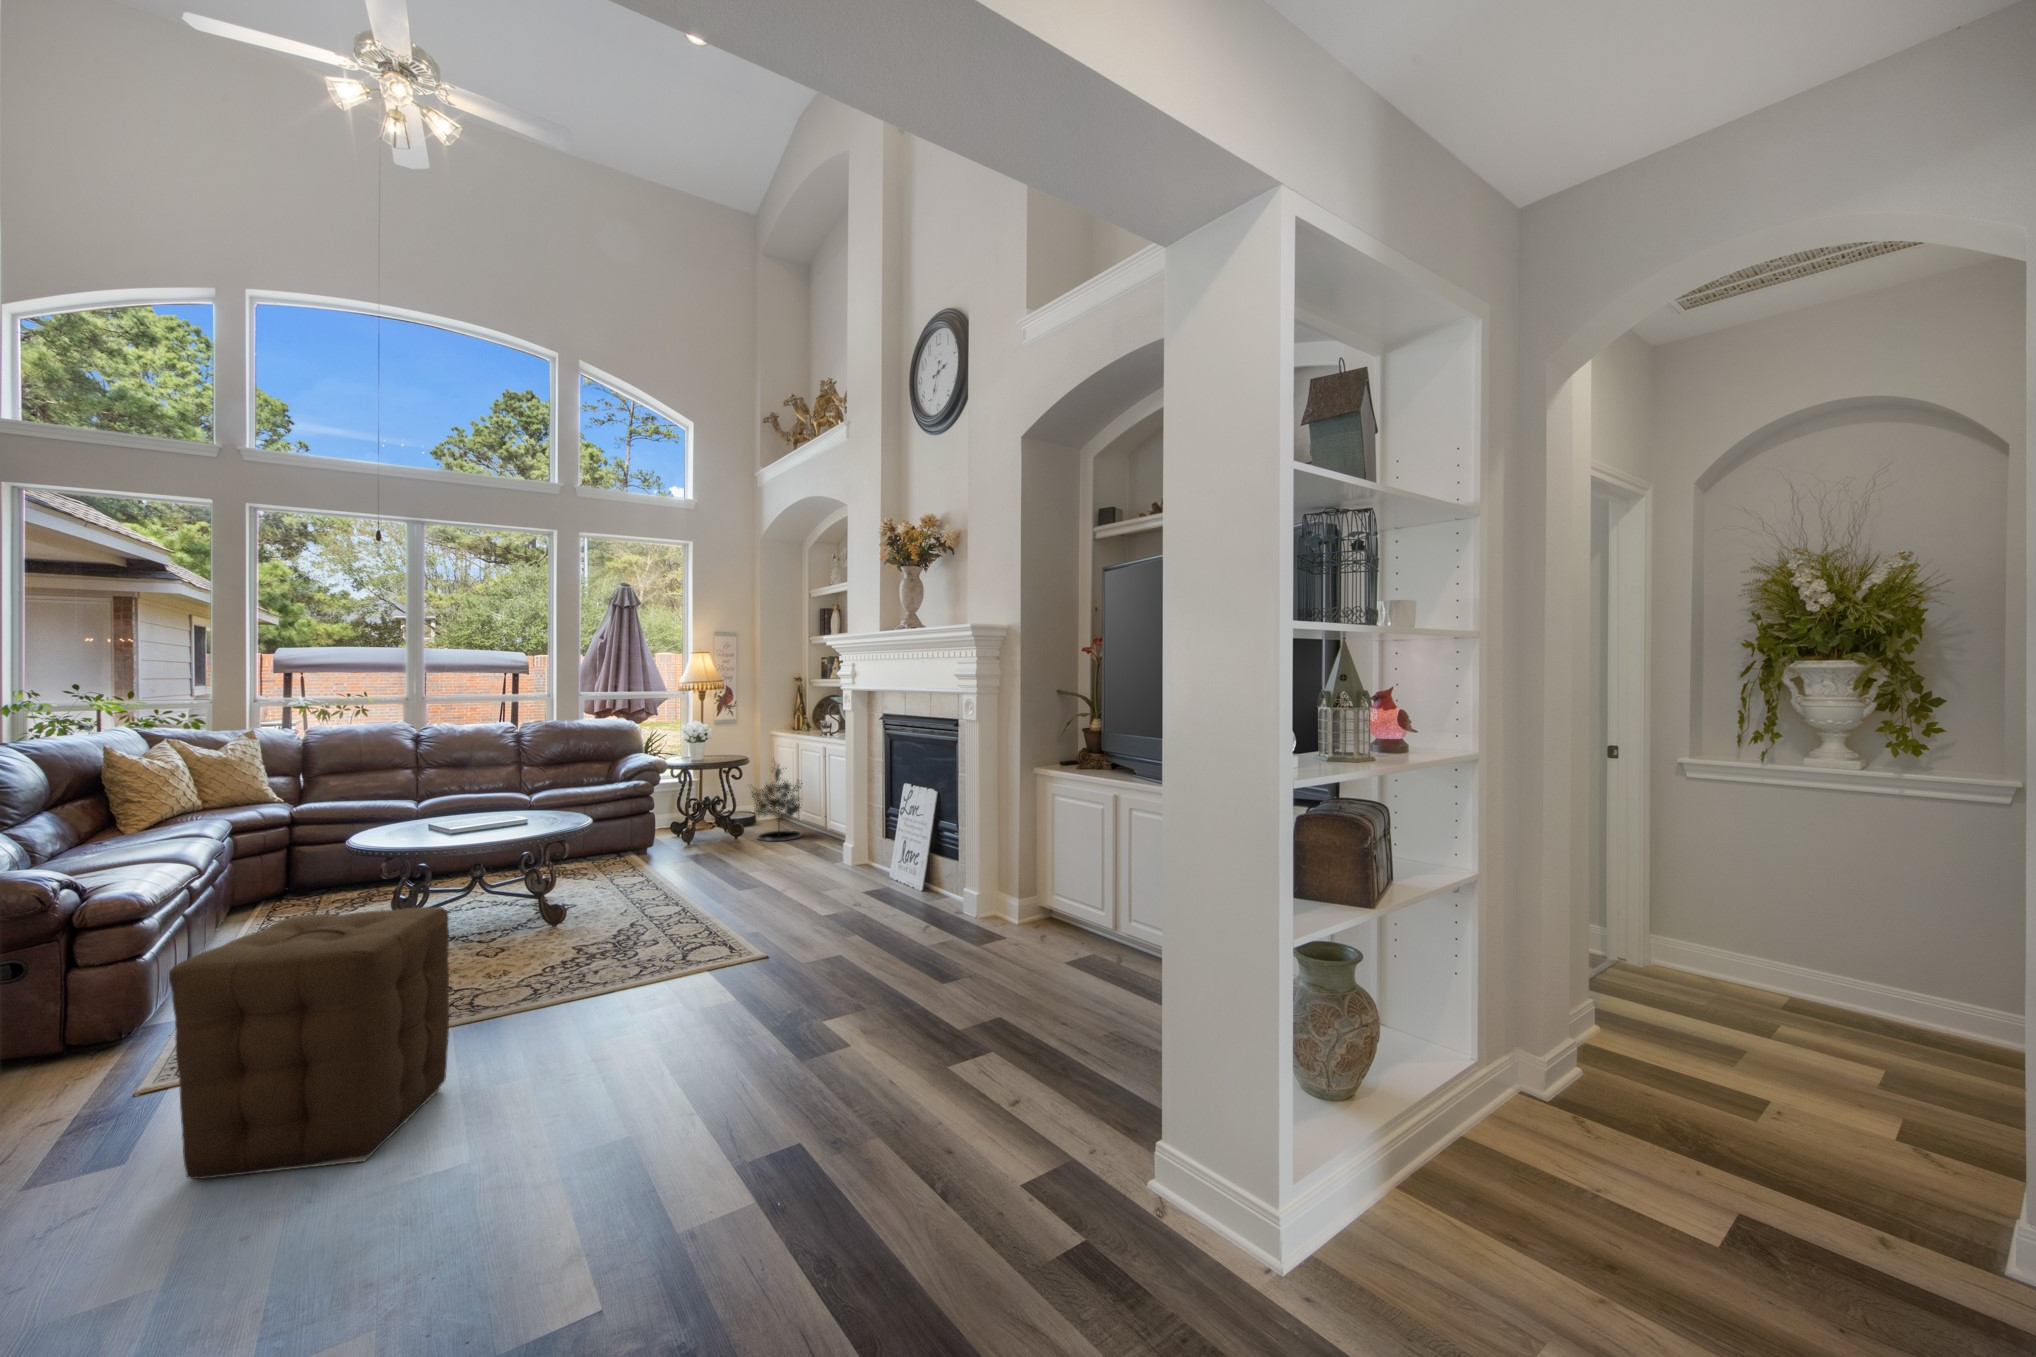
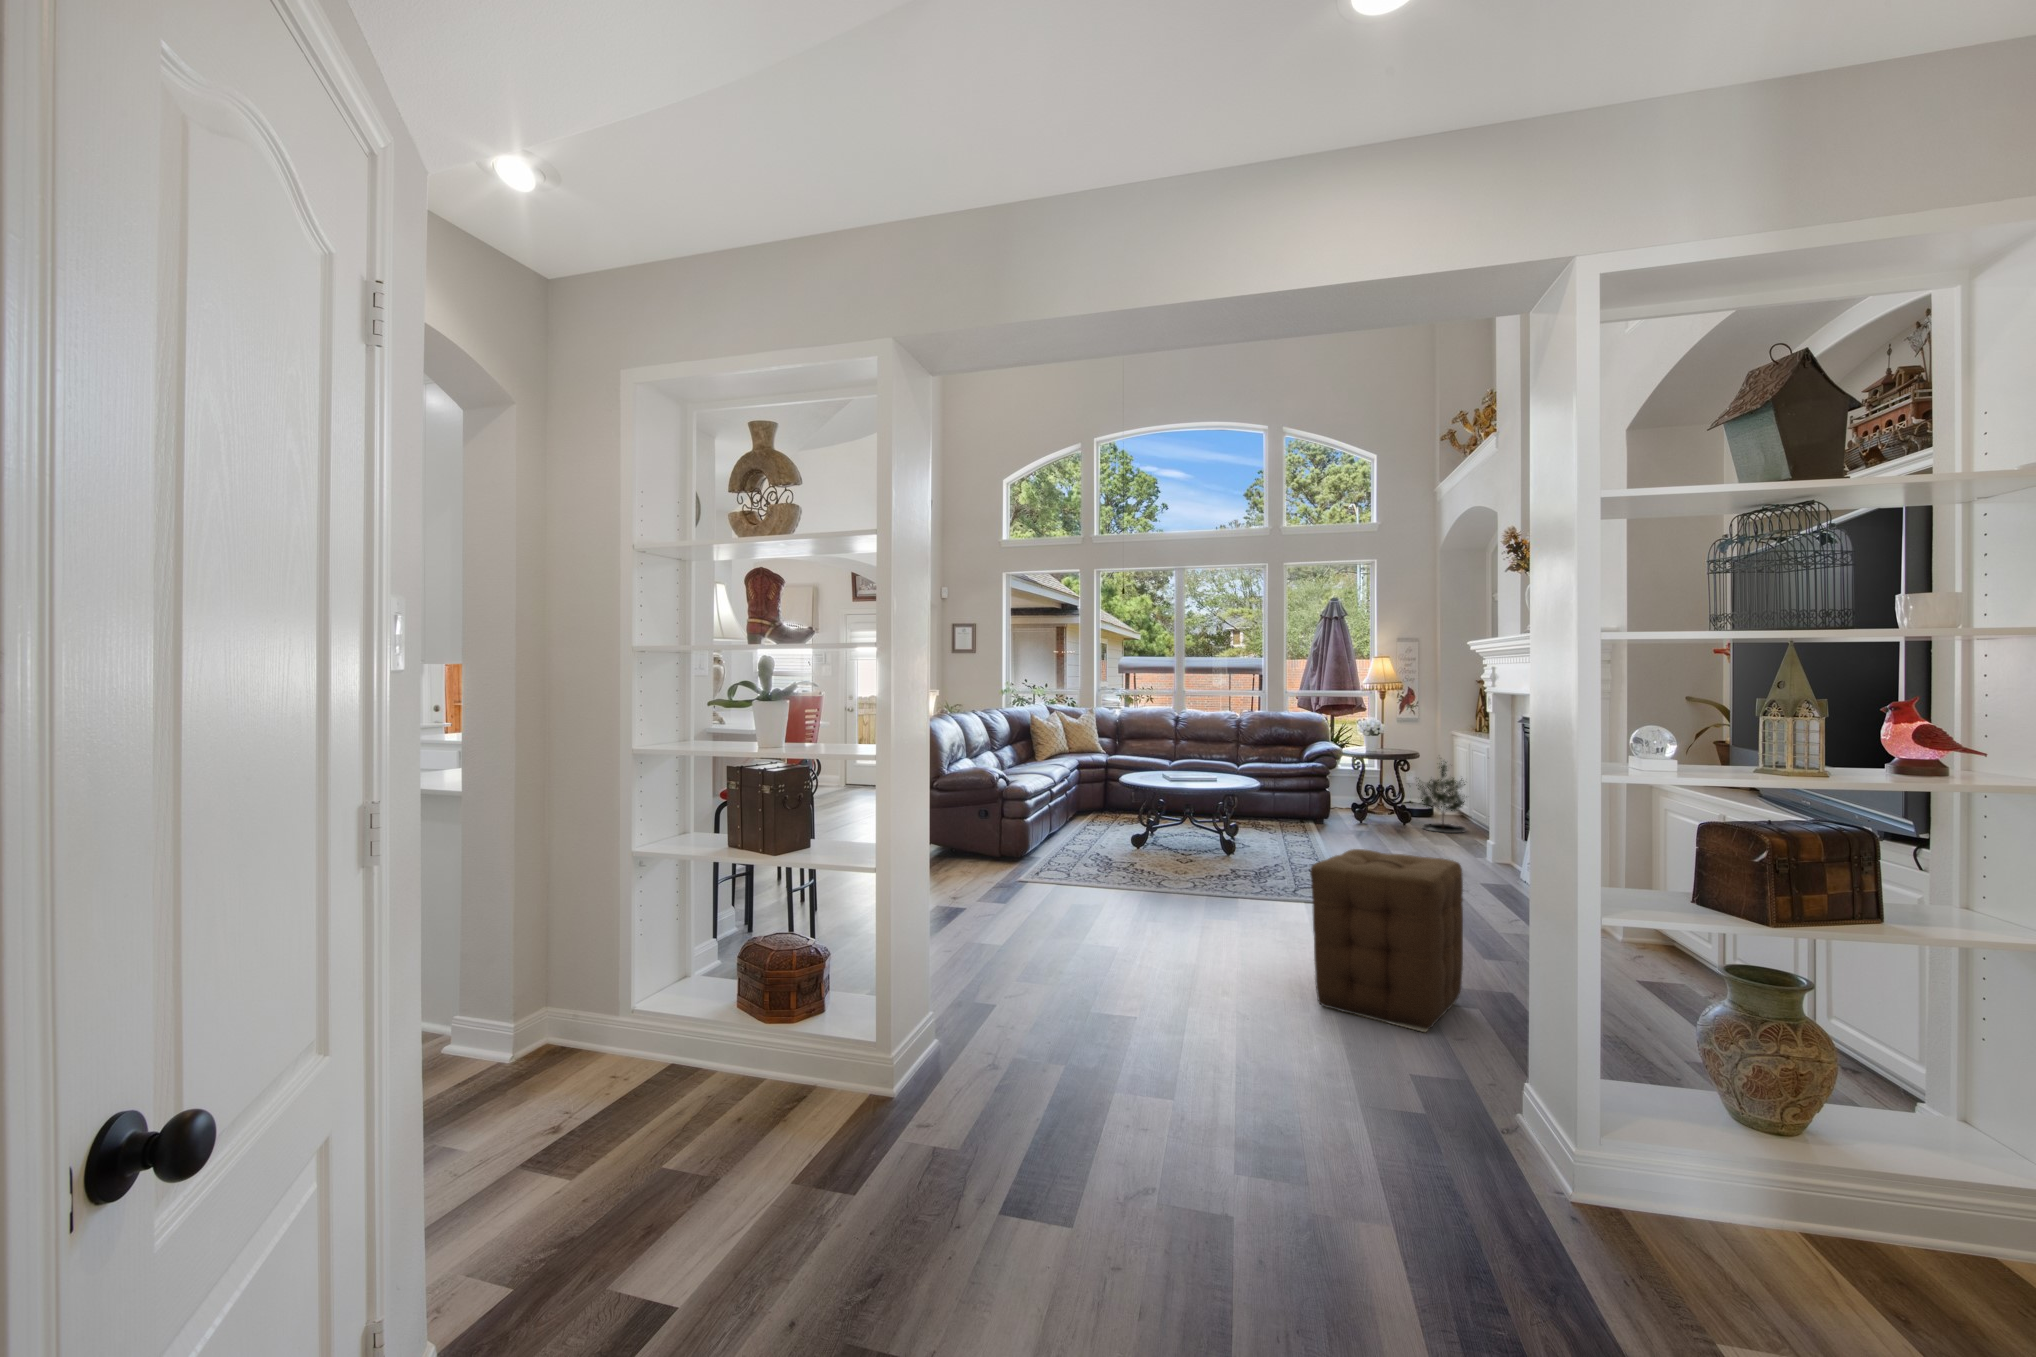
ottoman: present [169,907,449,1179] -> present [1310,849,1463,1032]

